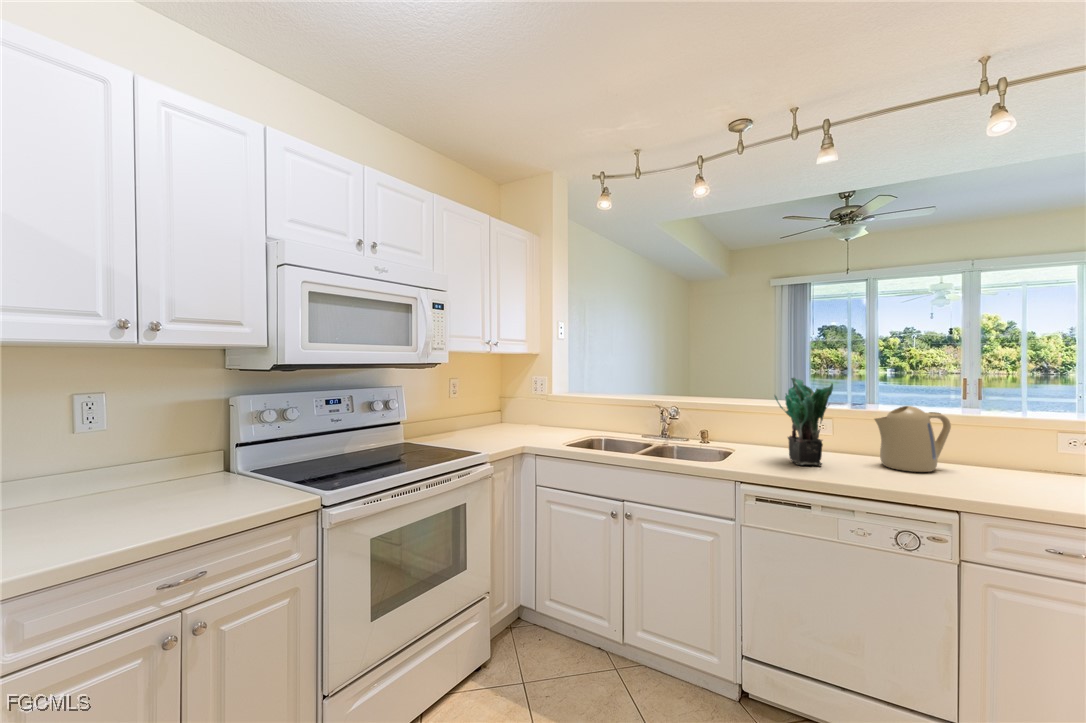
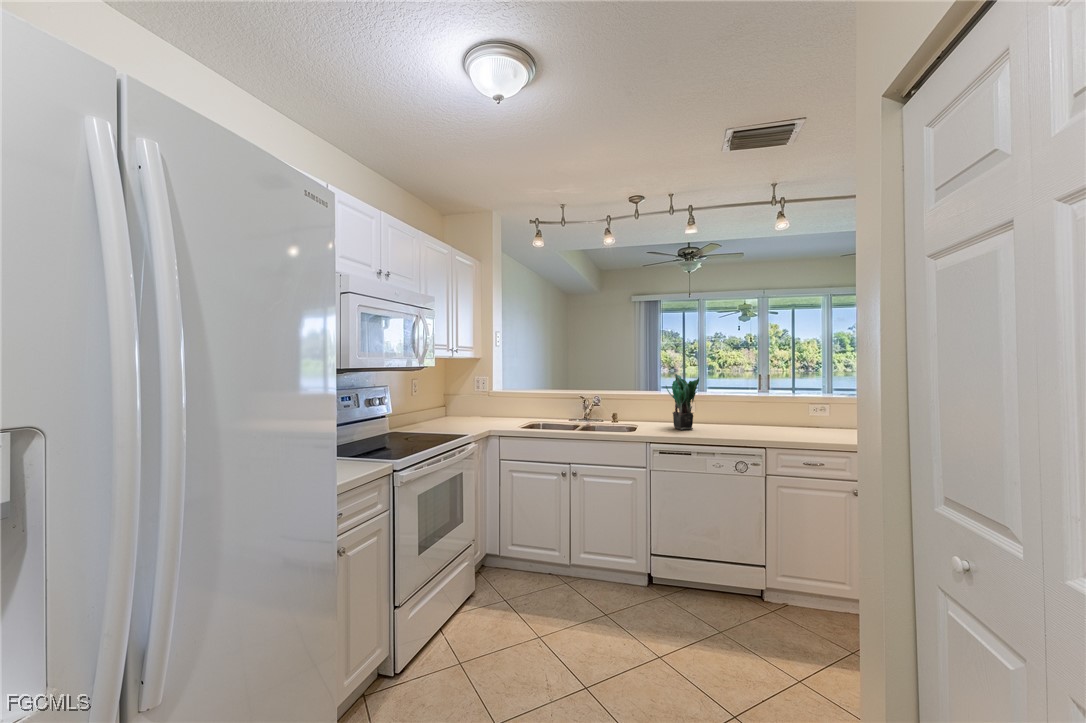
kettle: present [874,406,951,472] -> none [720,390,759,429]

